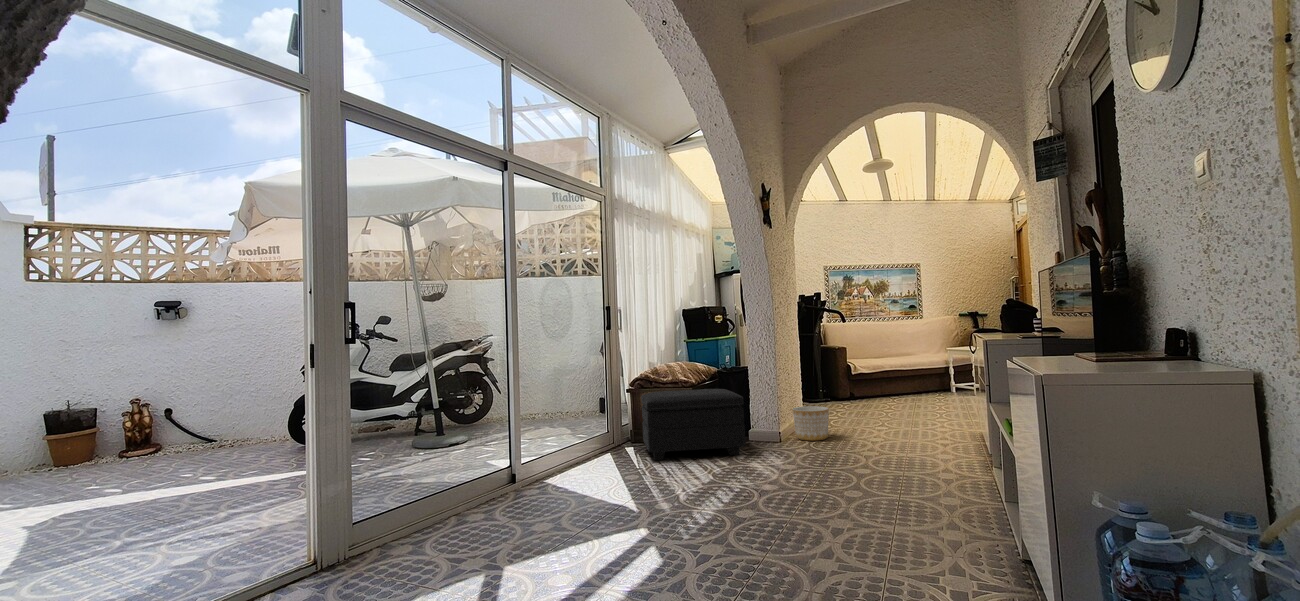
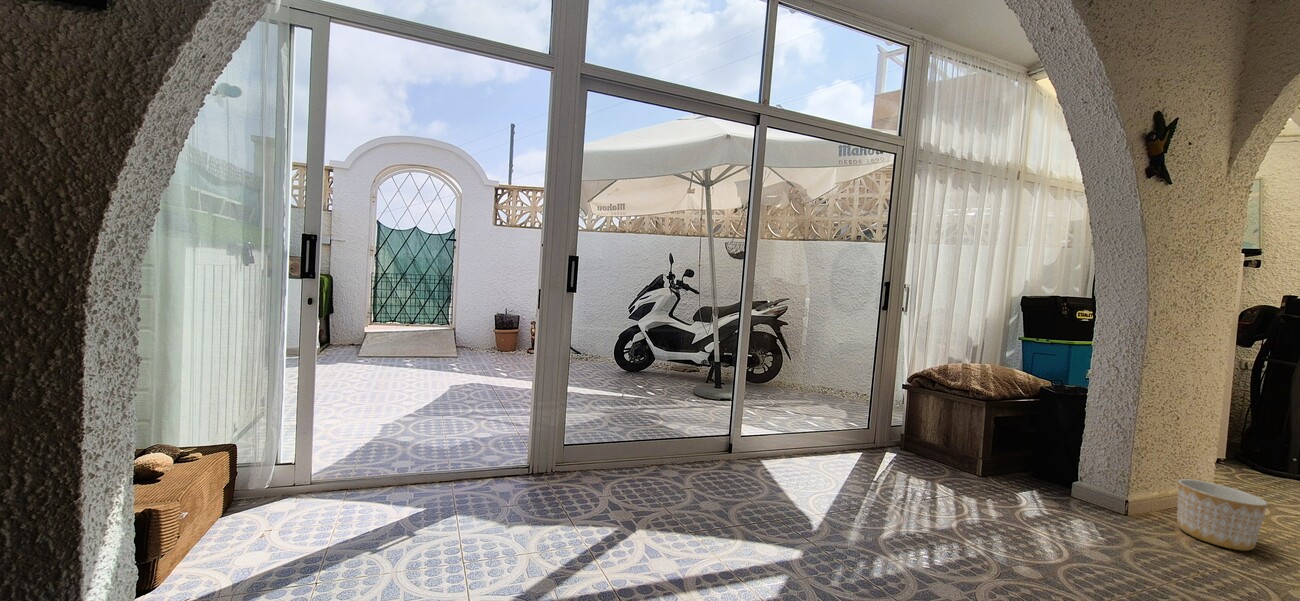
footstool: present [641,389,746,460] -> none [897,397,1065,520]

